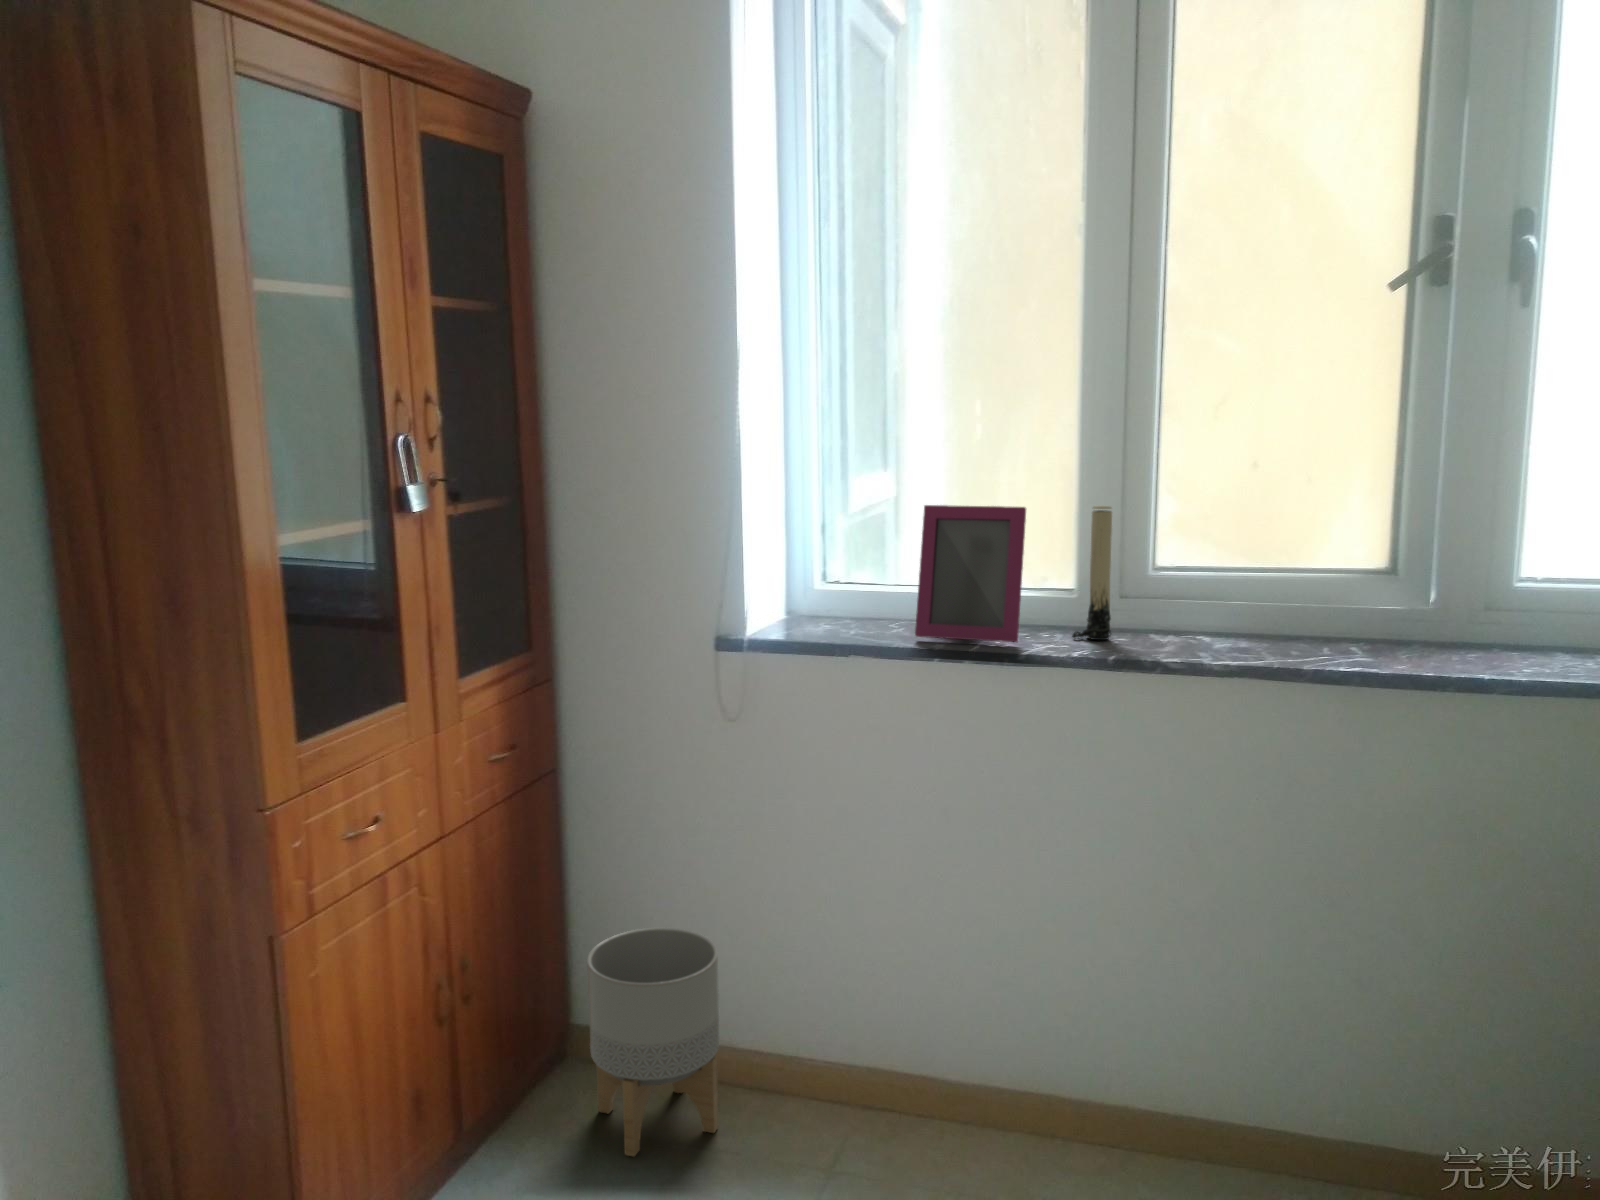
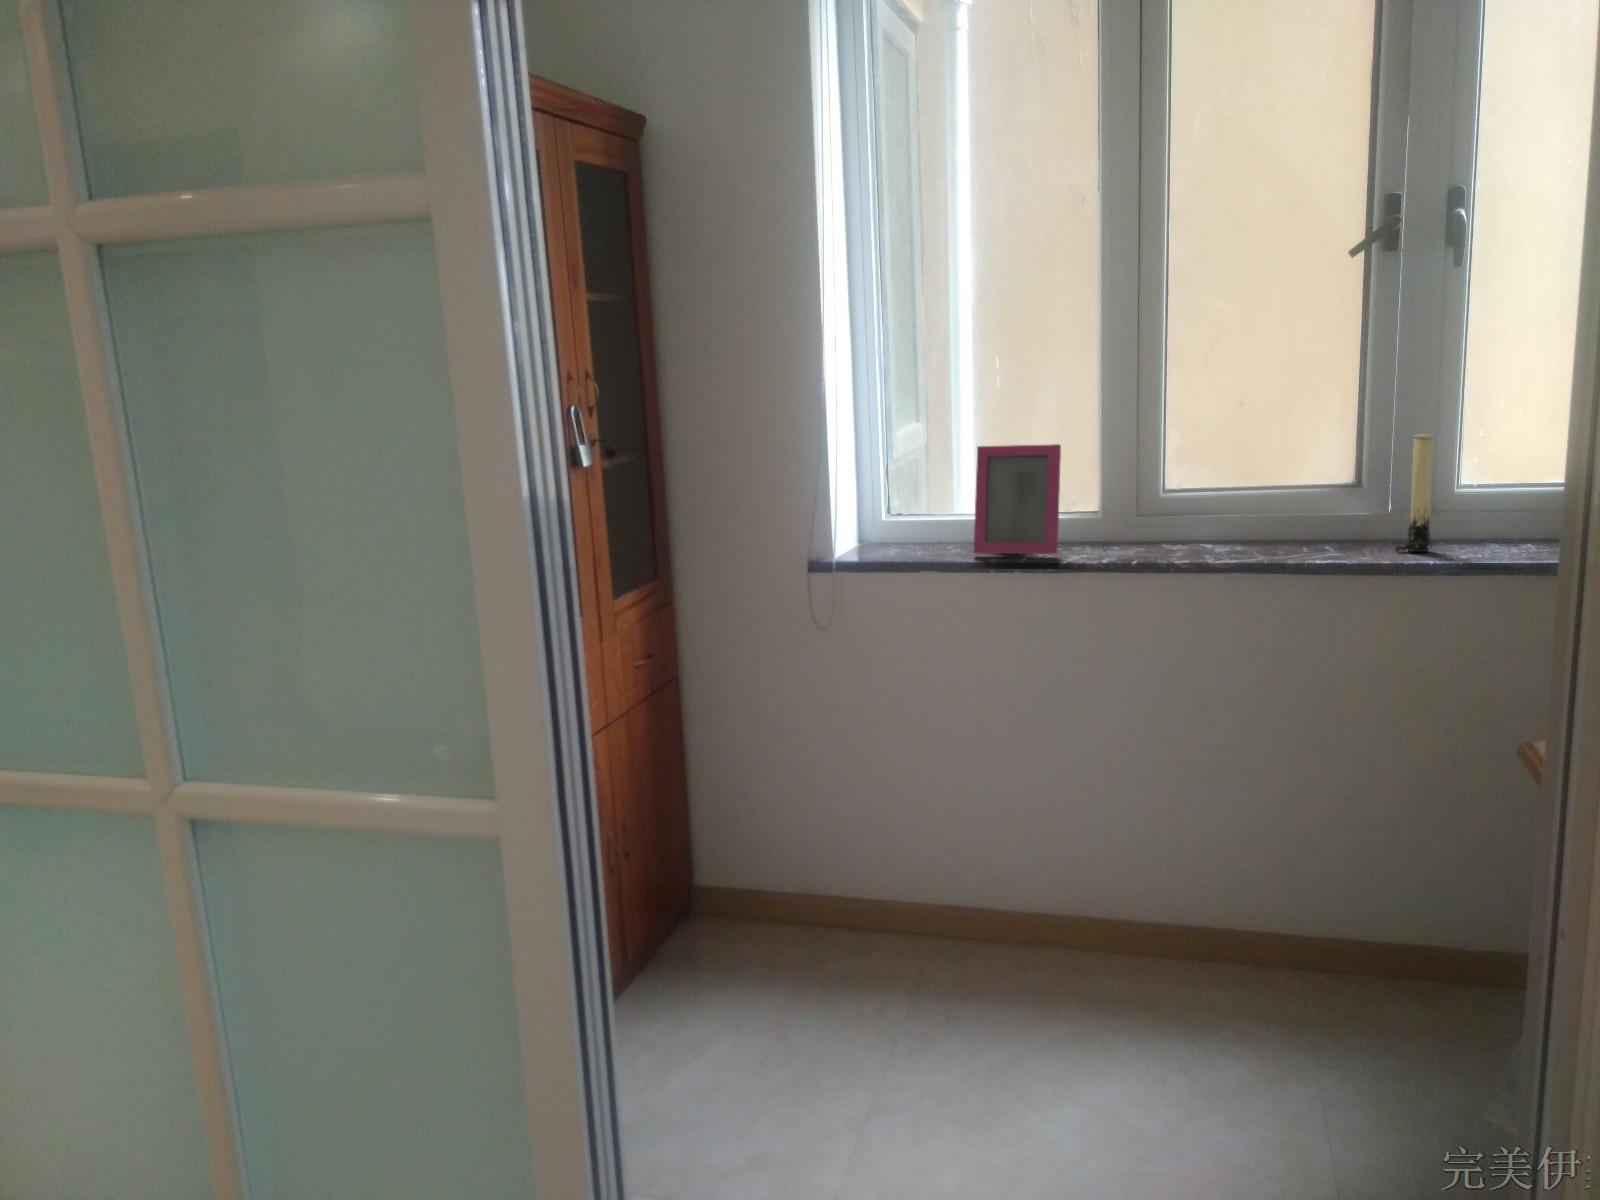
candle: present [1072,506,1112,640] -> present [1395,434,1433,552]
planter: present [587,928,719,1156] -> none [719,799,828,975]

